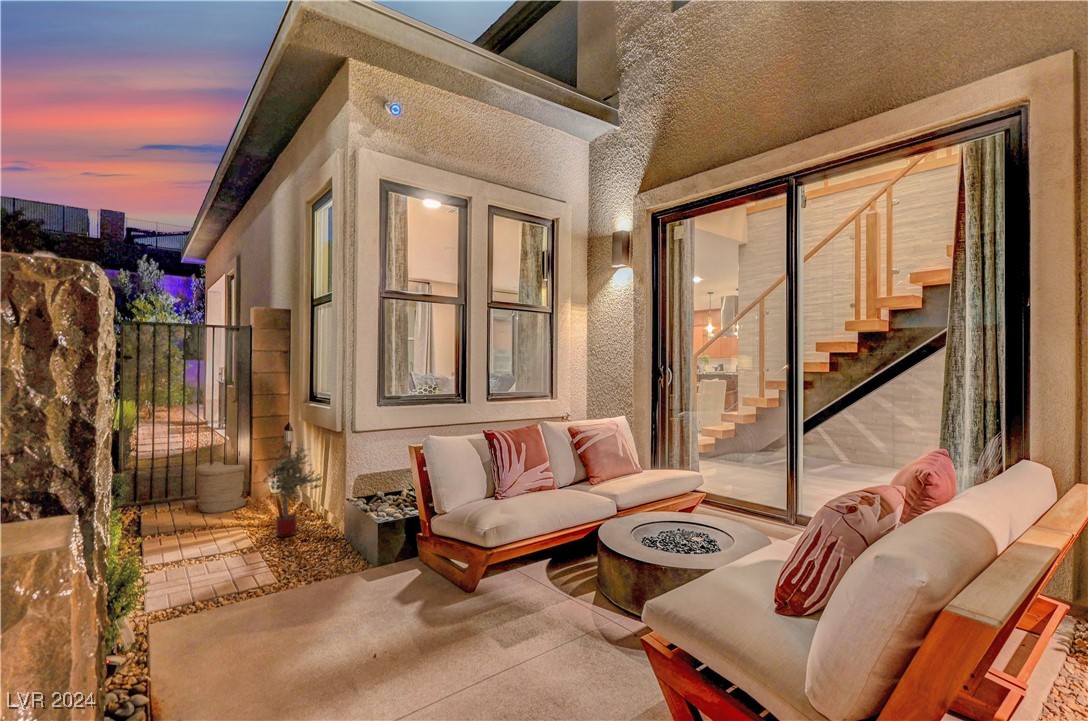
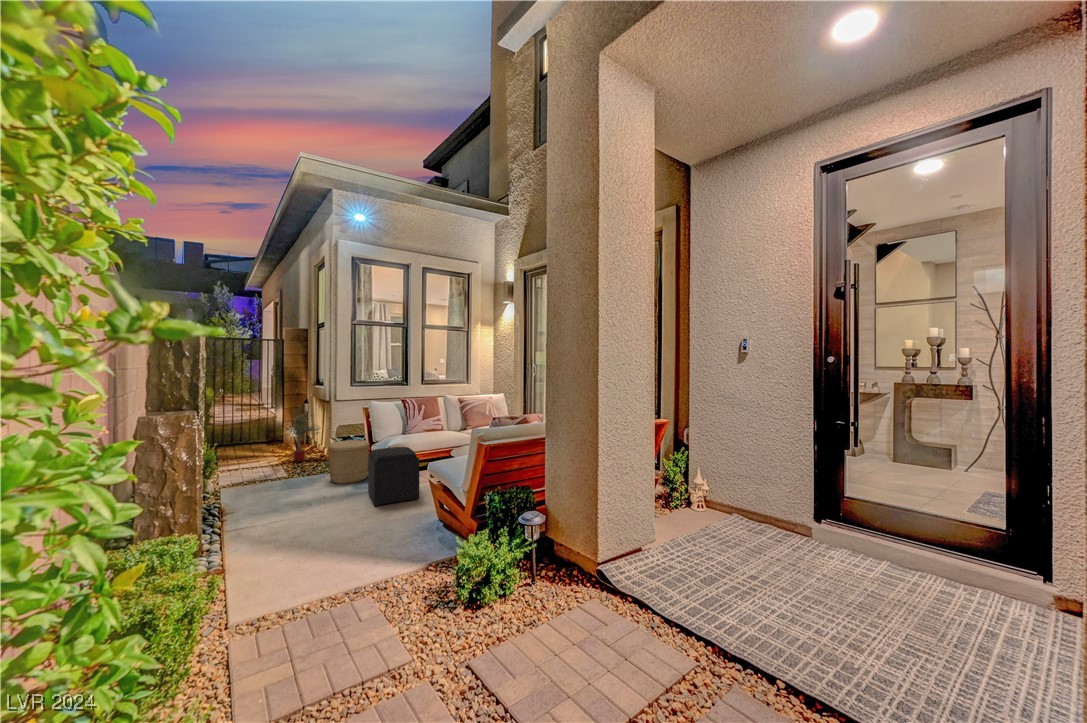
woven basket: present [195,462,246,513] -> present [328,440,369,484]
ottoman: none [455,534,571,679] -> present [368,447,419,506]

